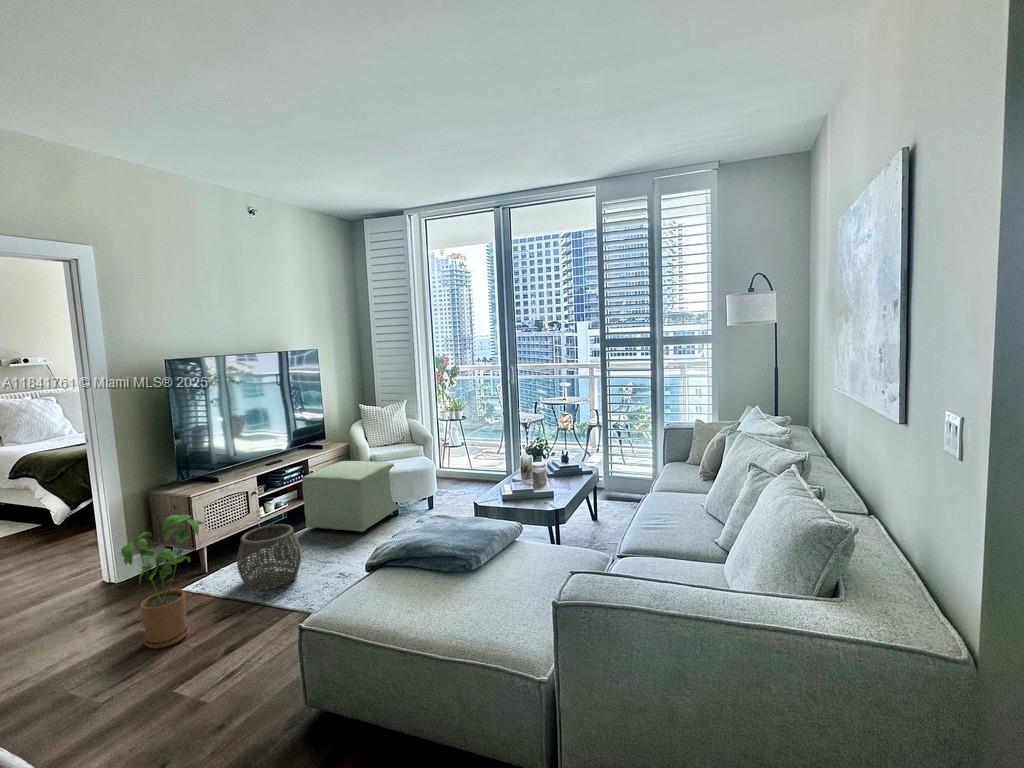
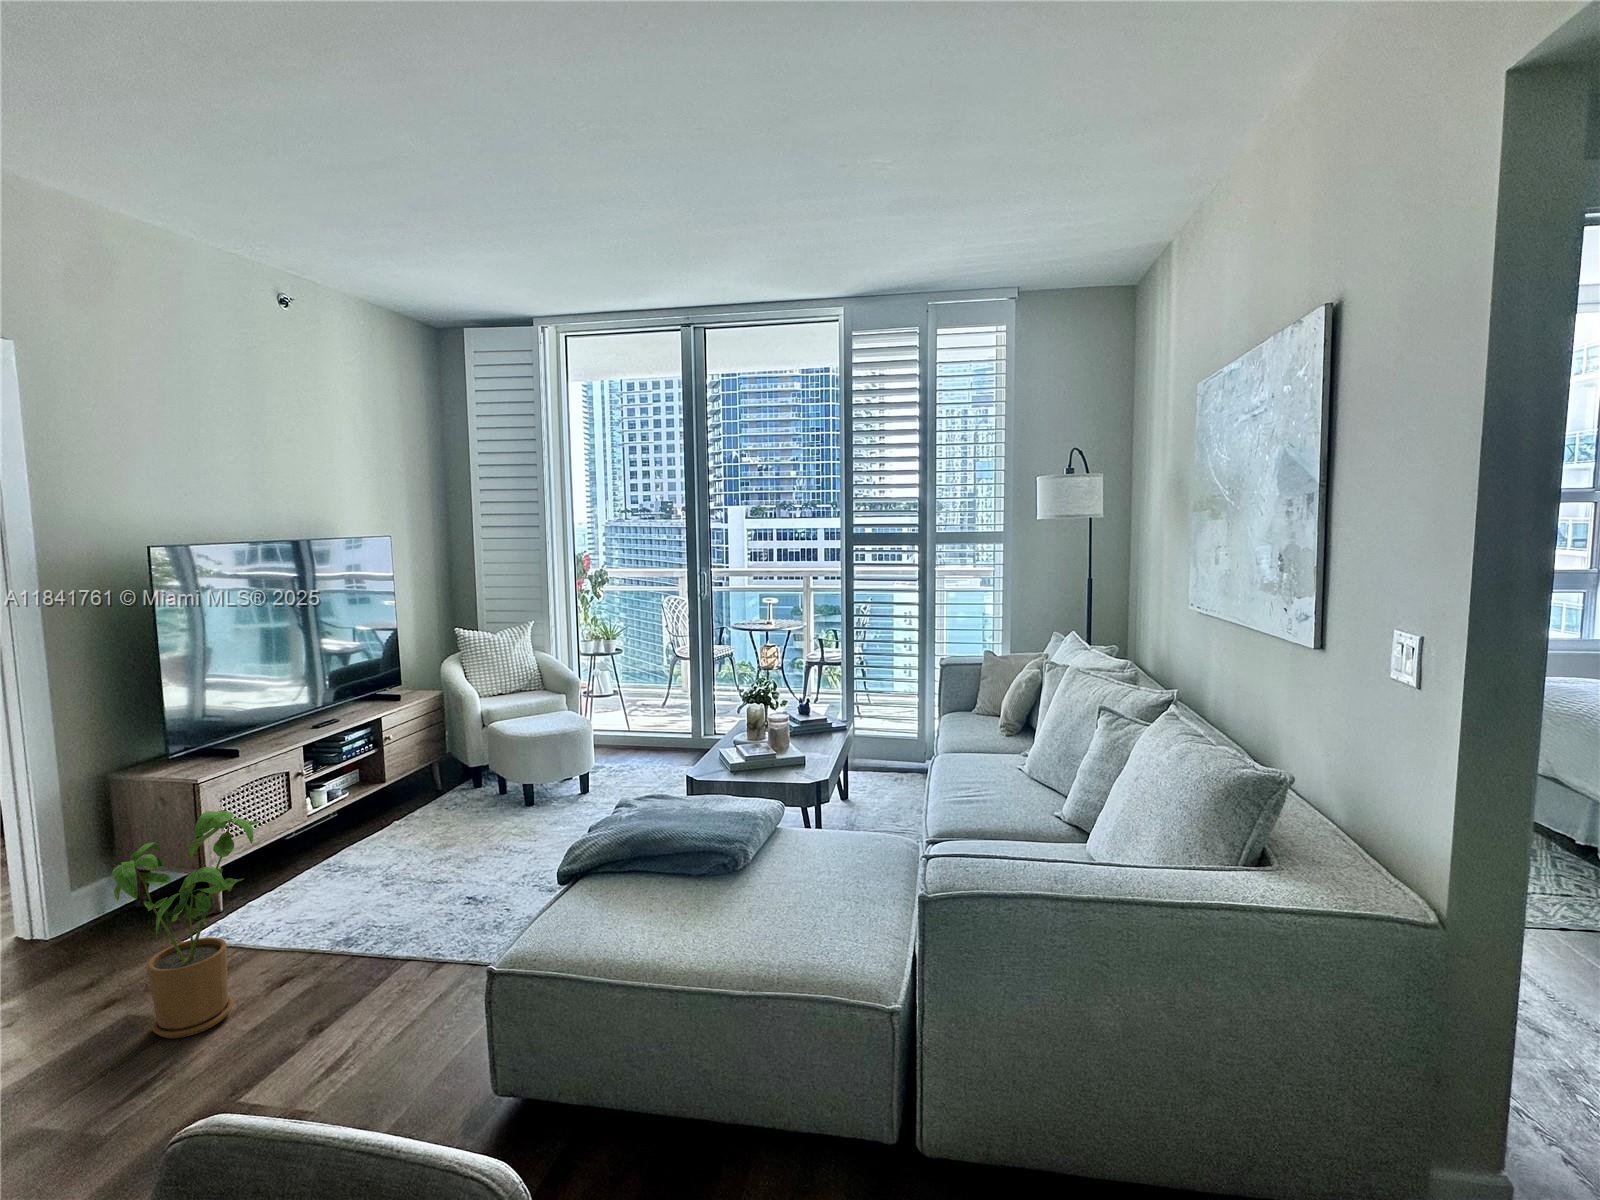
ottoman: present [302,461,398,533] -> none [375,720,531,835]
woven basket: present [237,524,301,591] -> none [290,823,402,935]

